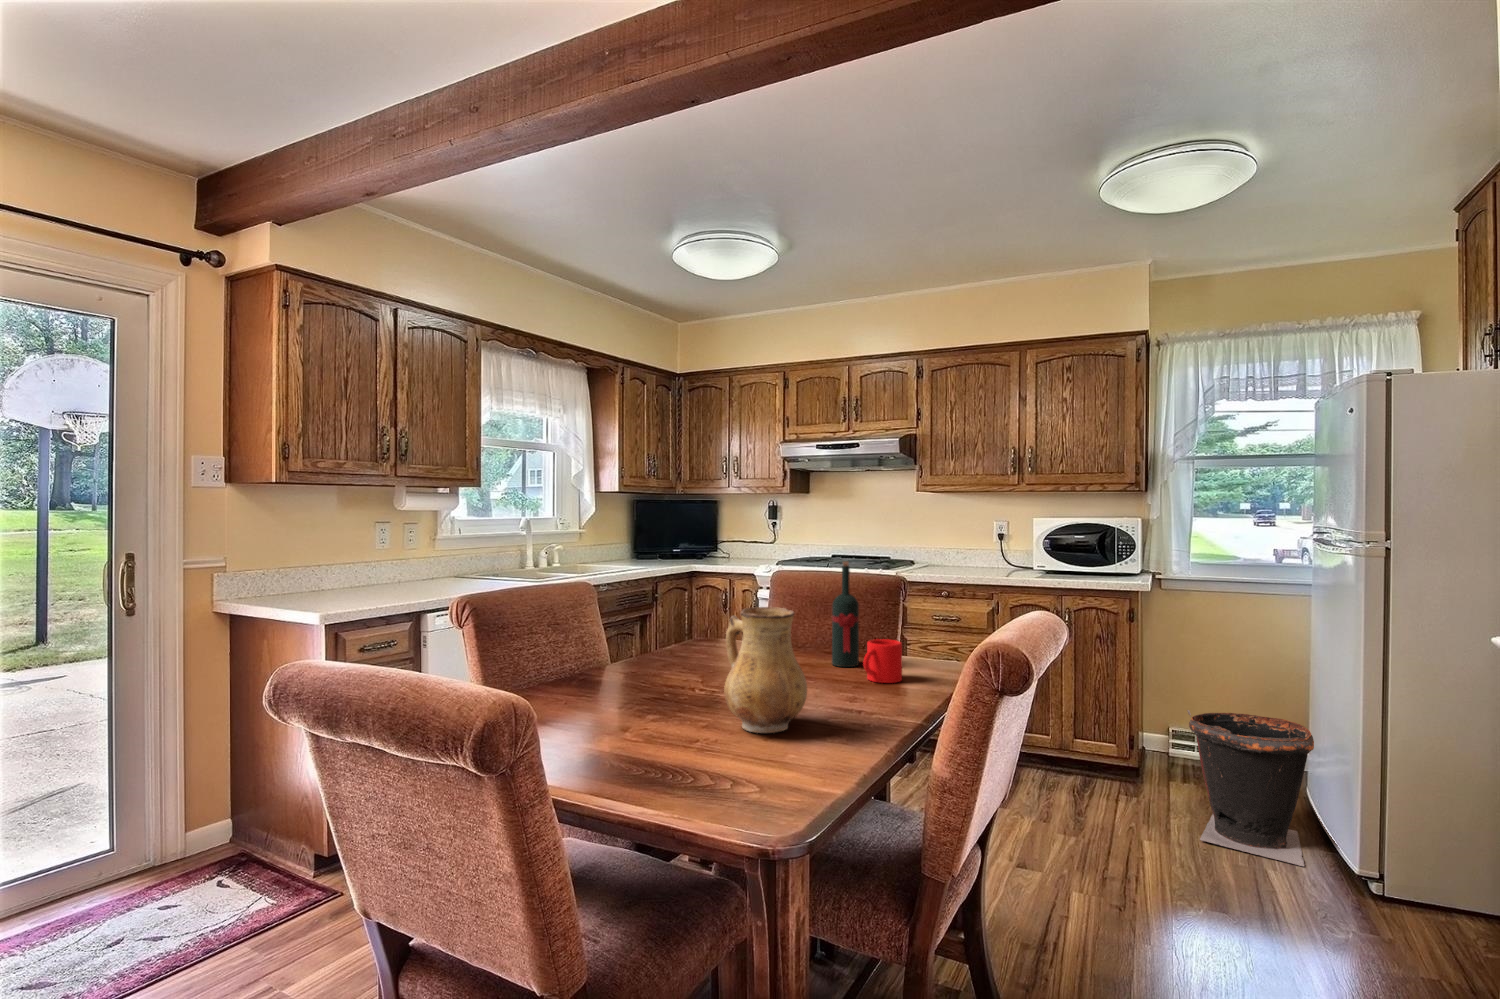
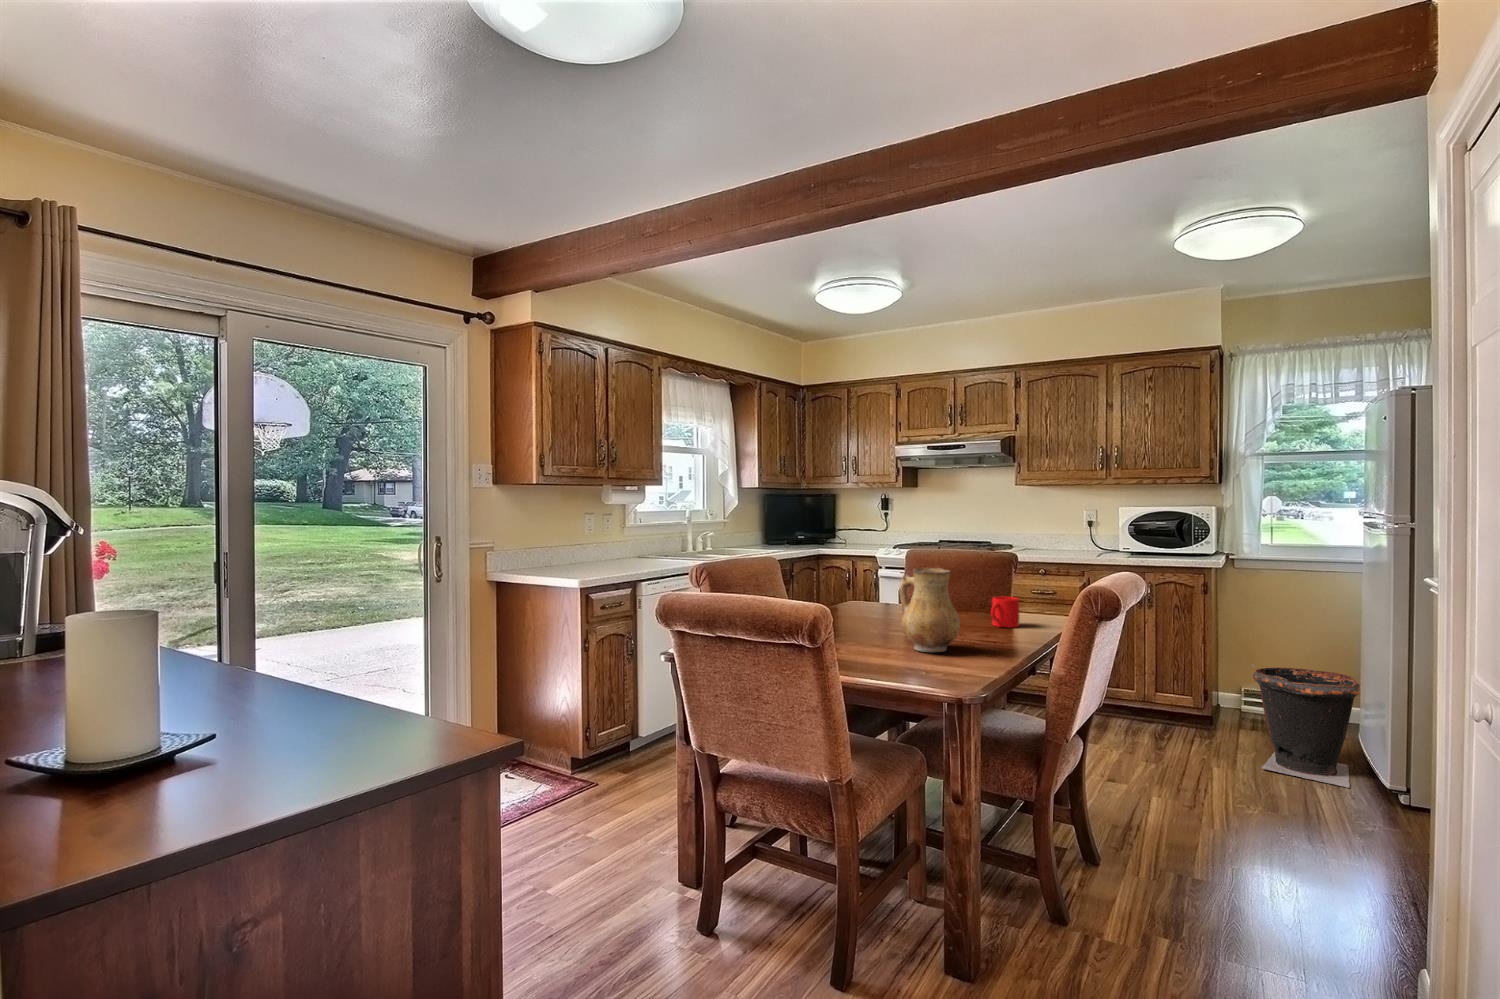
wine bottle: present [832,562,859,667] -> none [963,540,983,618]

